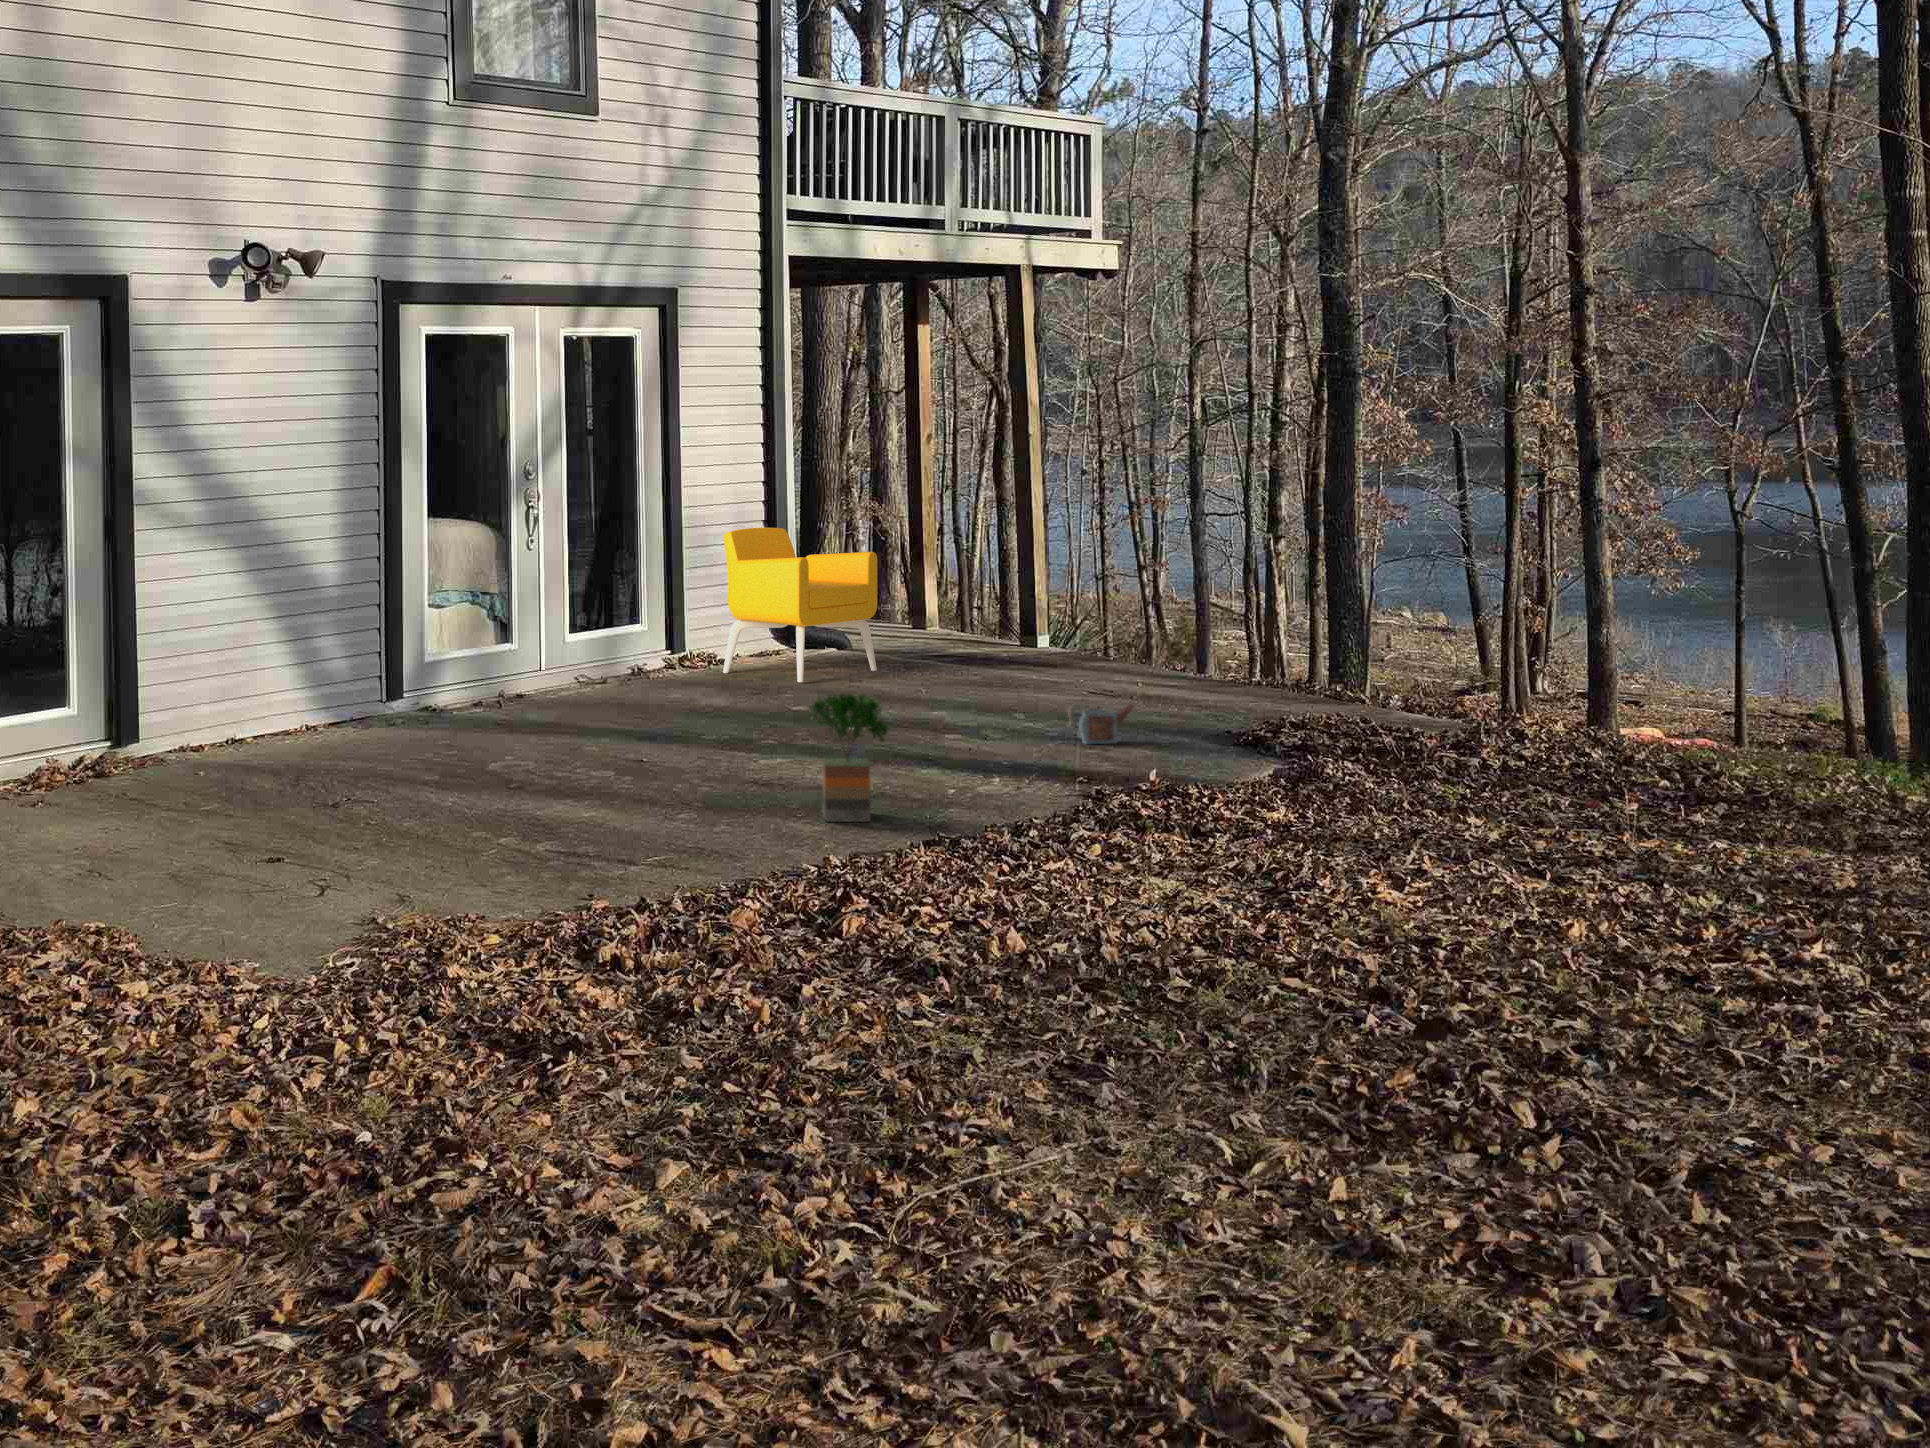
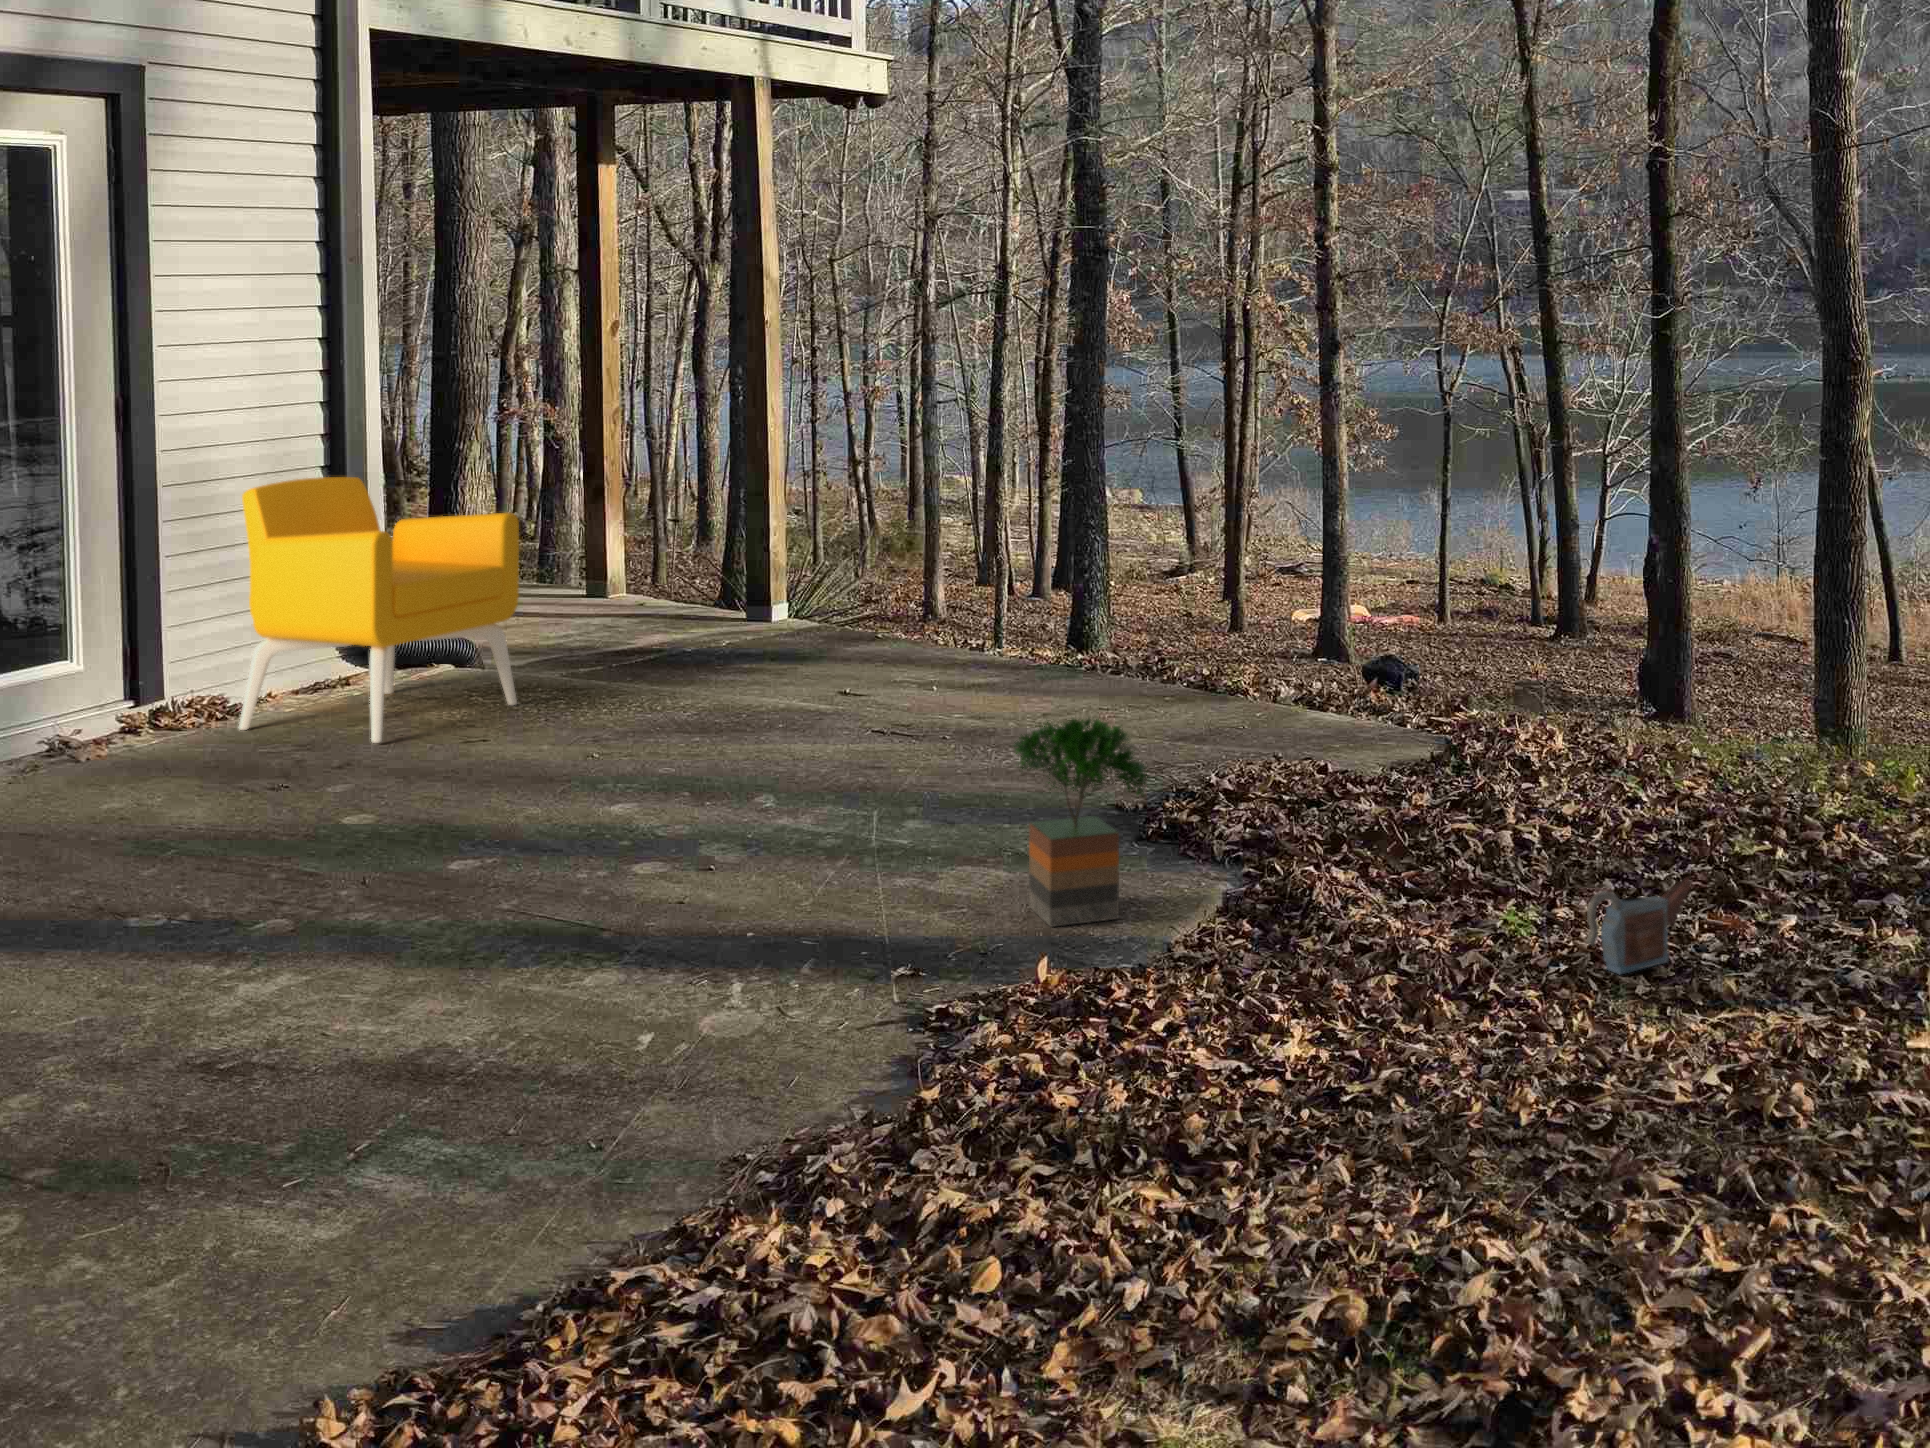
potted tree: present [811,693,889,822] -> present [1014,719,1149,927]
watering can: present [1068,703,1134,744] -> present [1586,878,1692,975]

